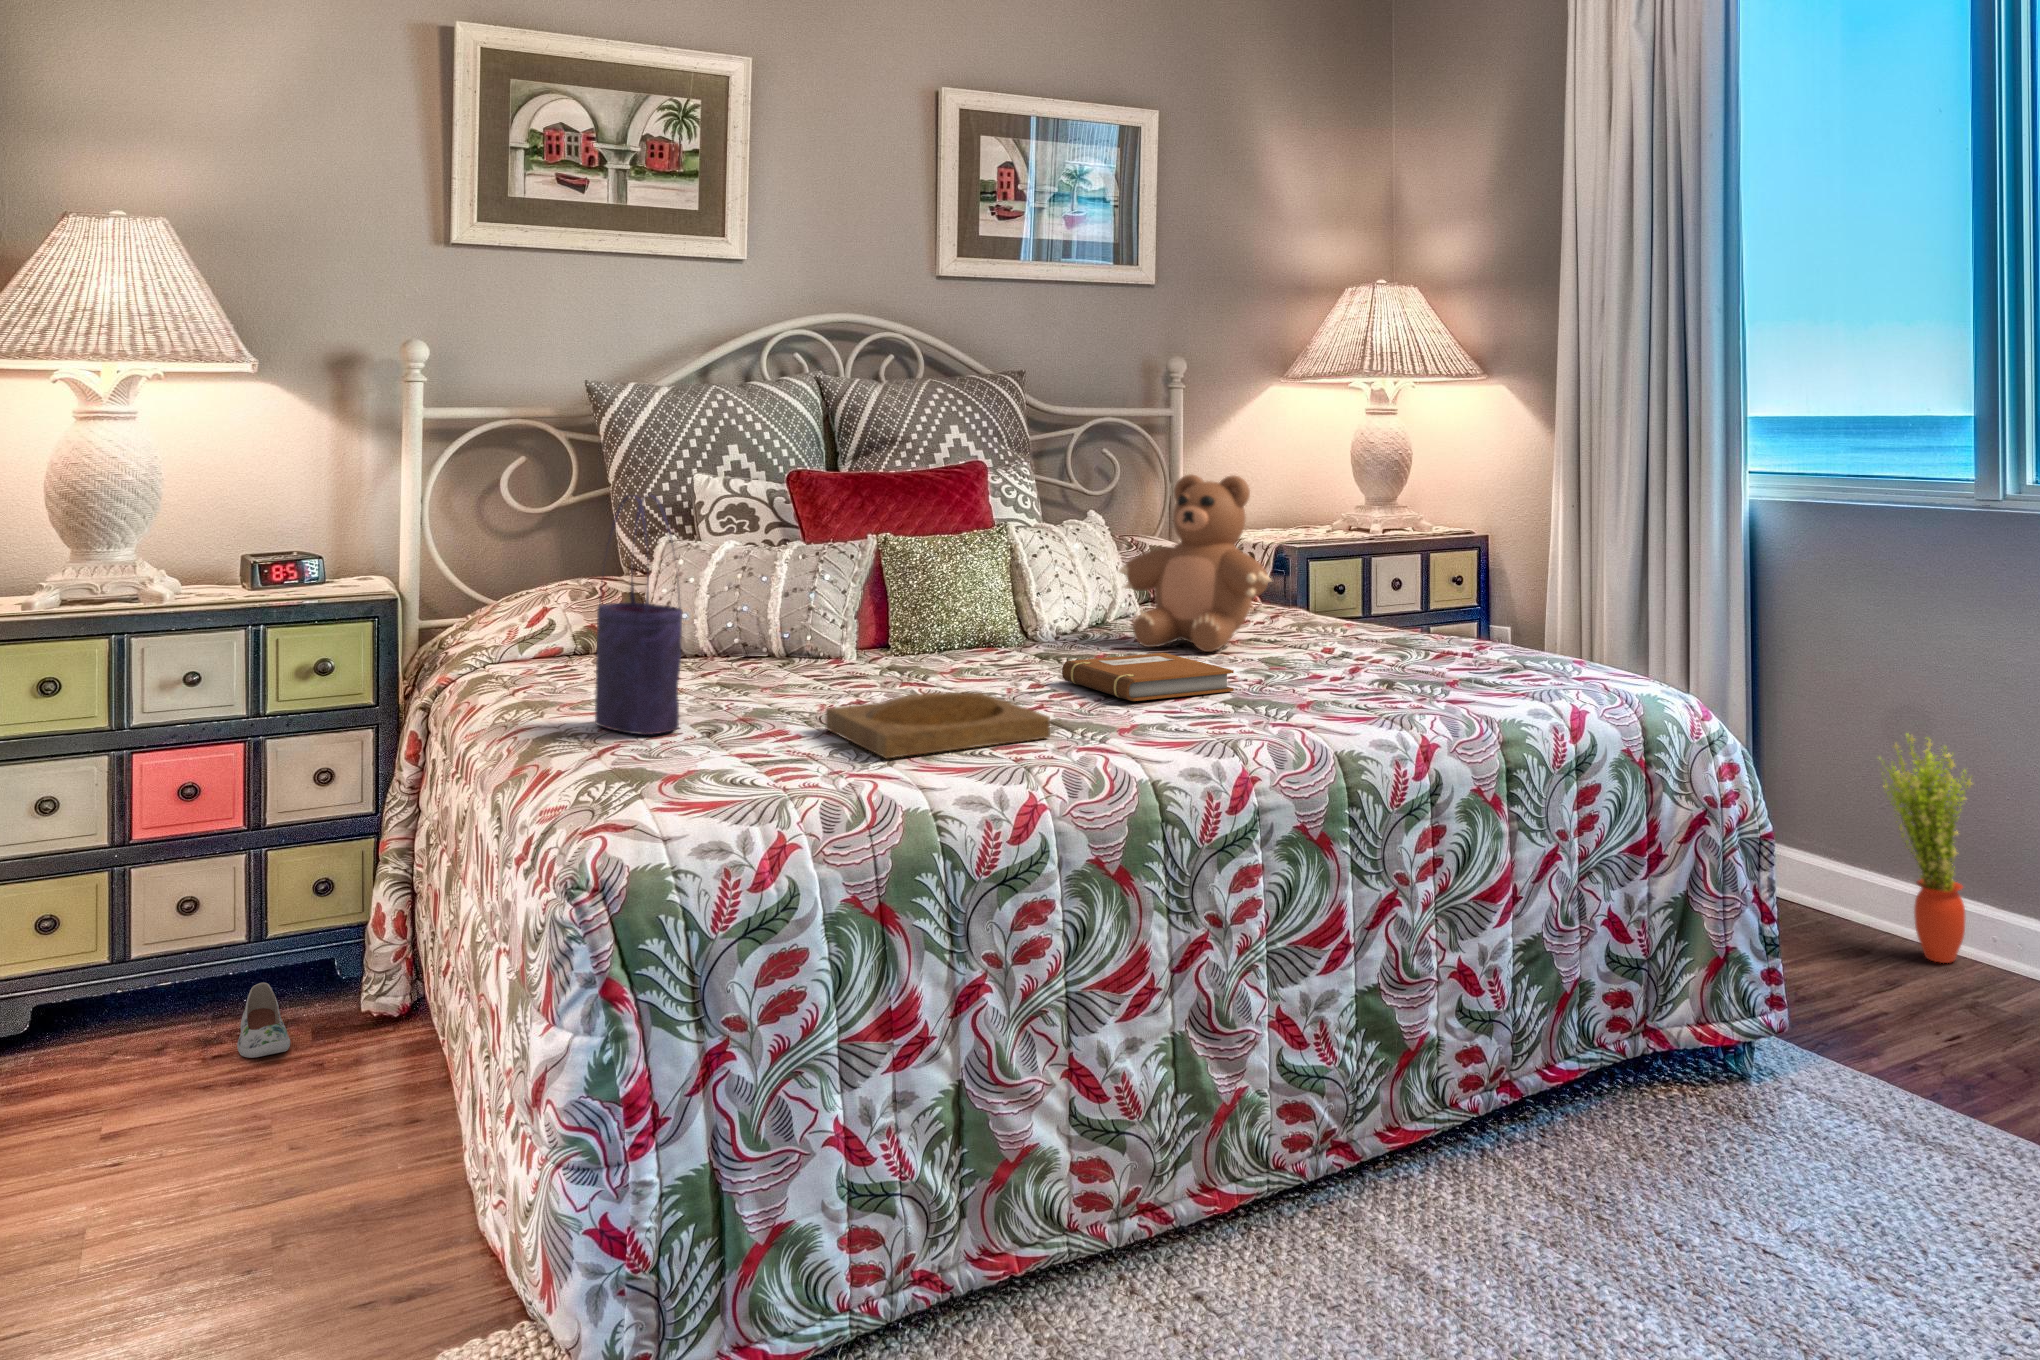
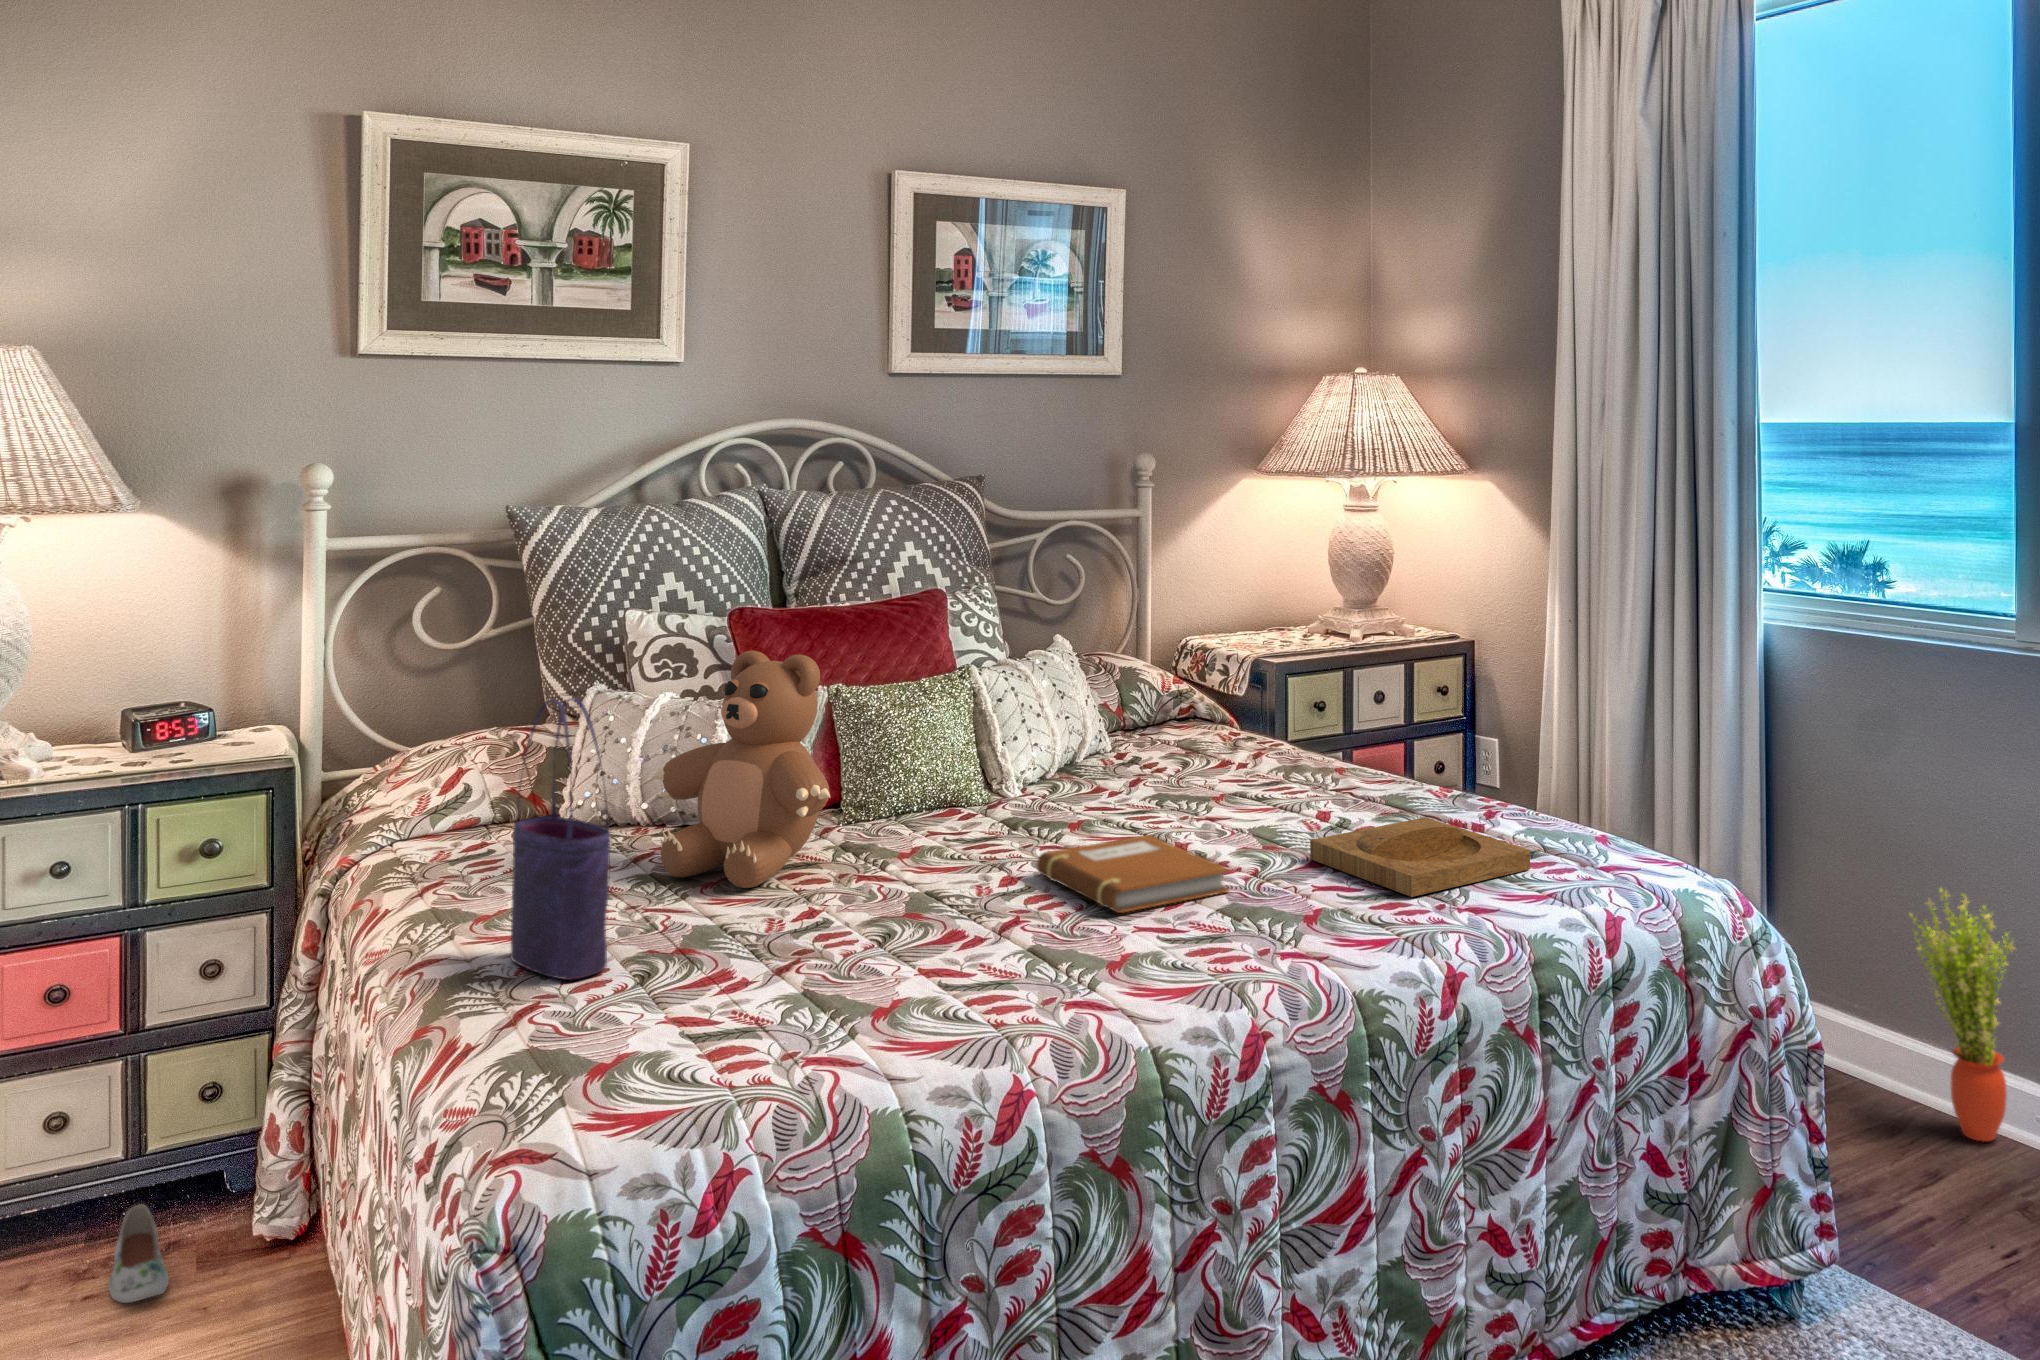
teddy bear: present [1119,475,1271,652] -> present [652,650,830,888]
tray: present [826,692,1050,758] -> present [1310,817,1530,897]

